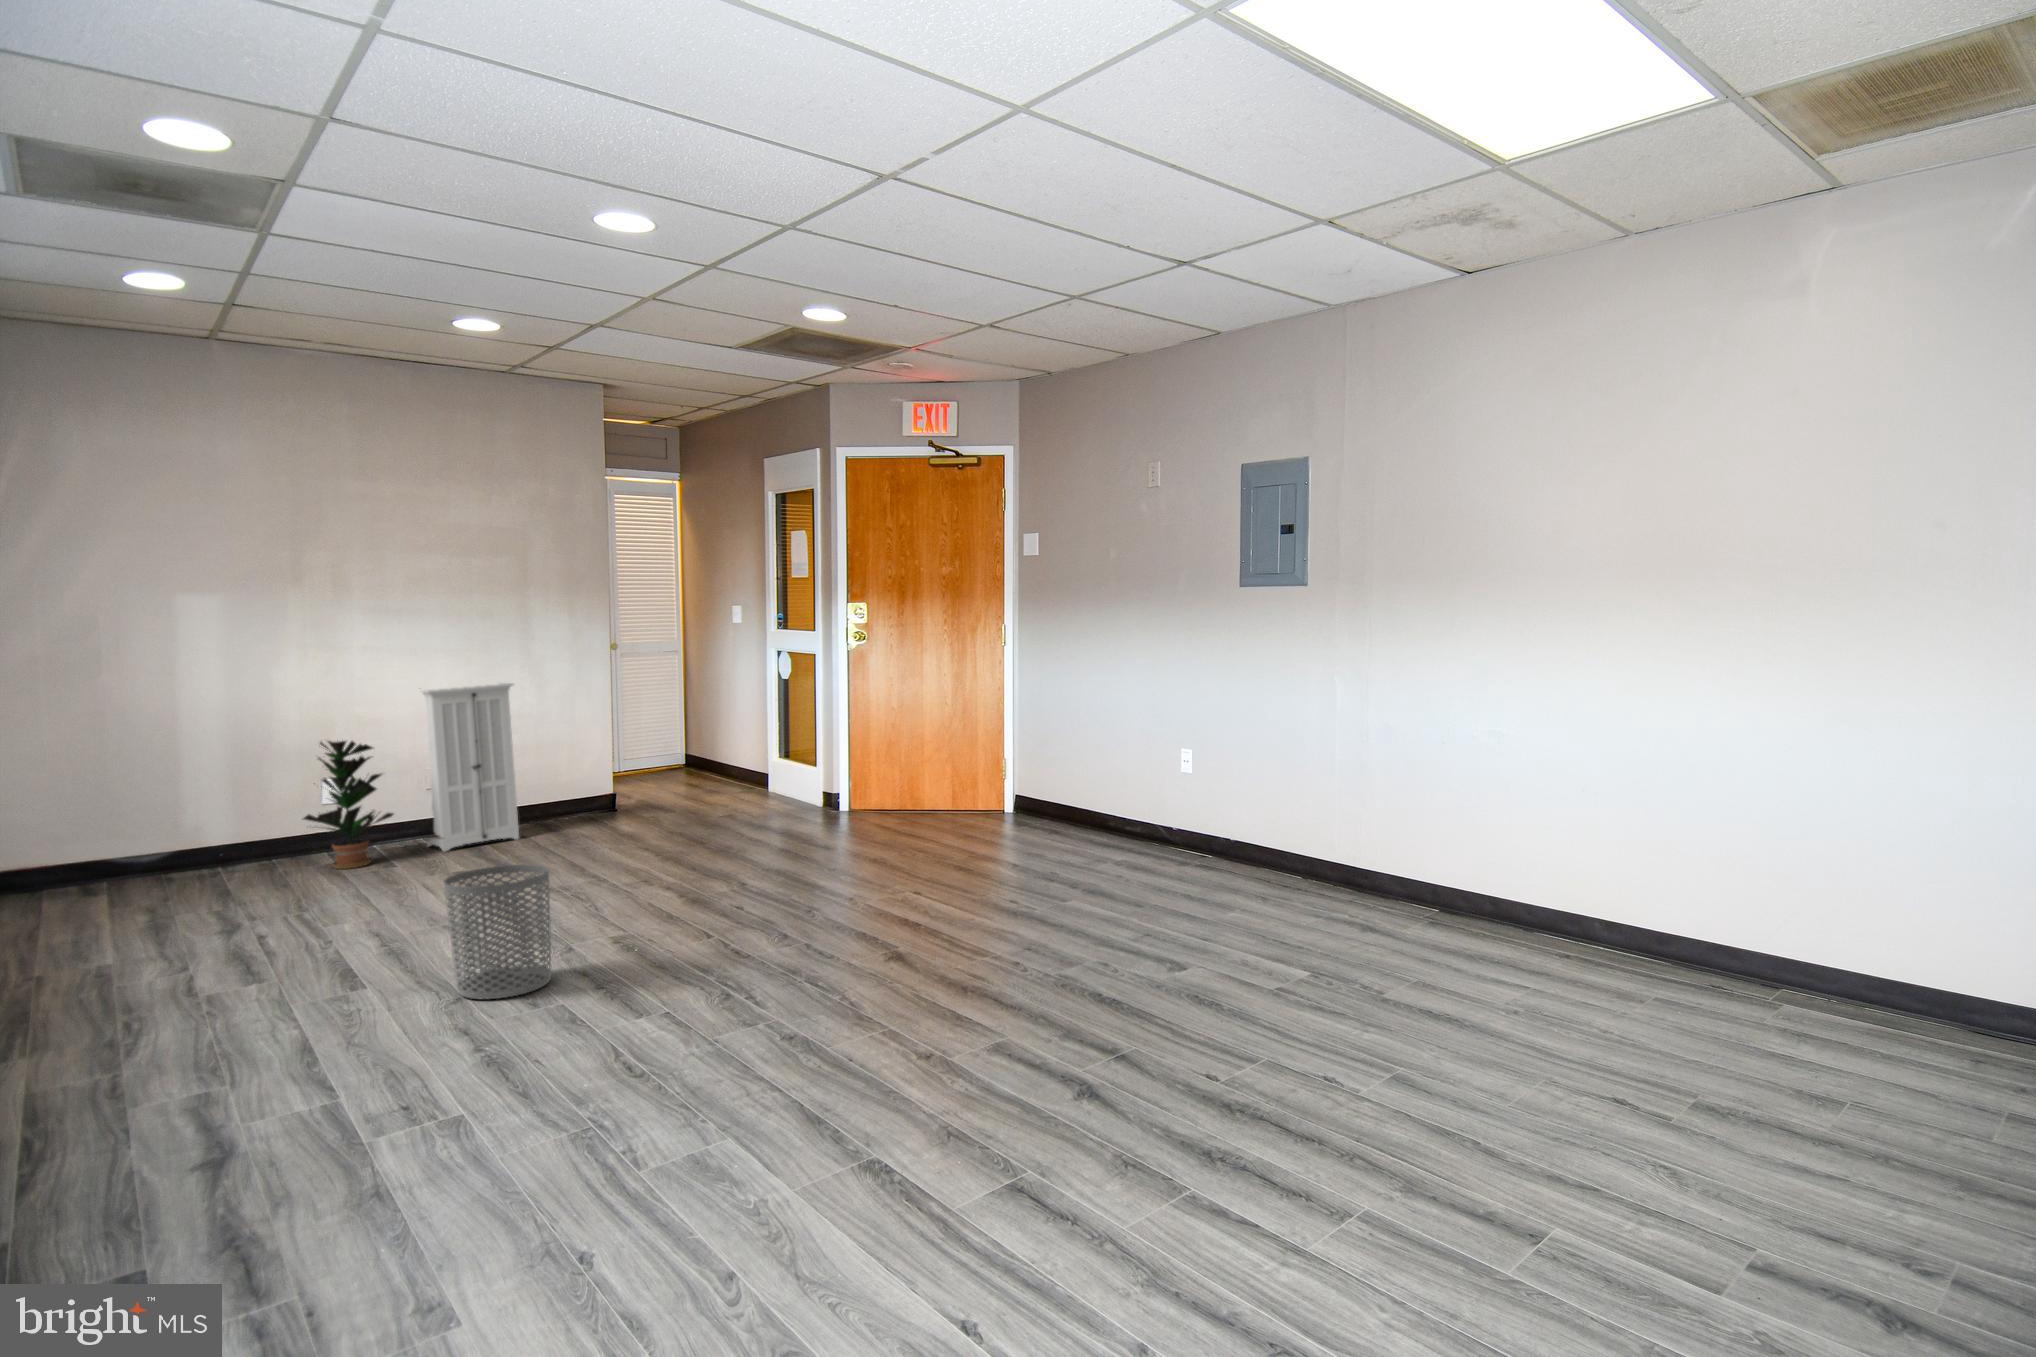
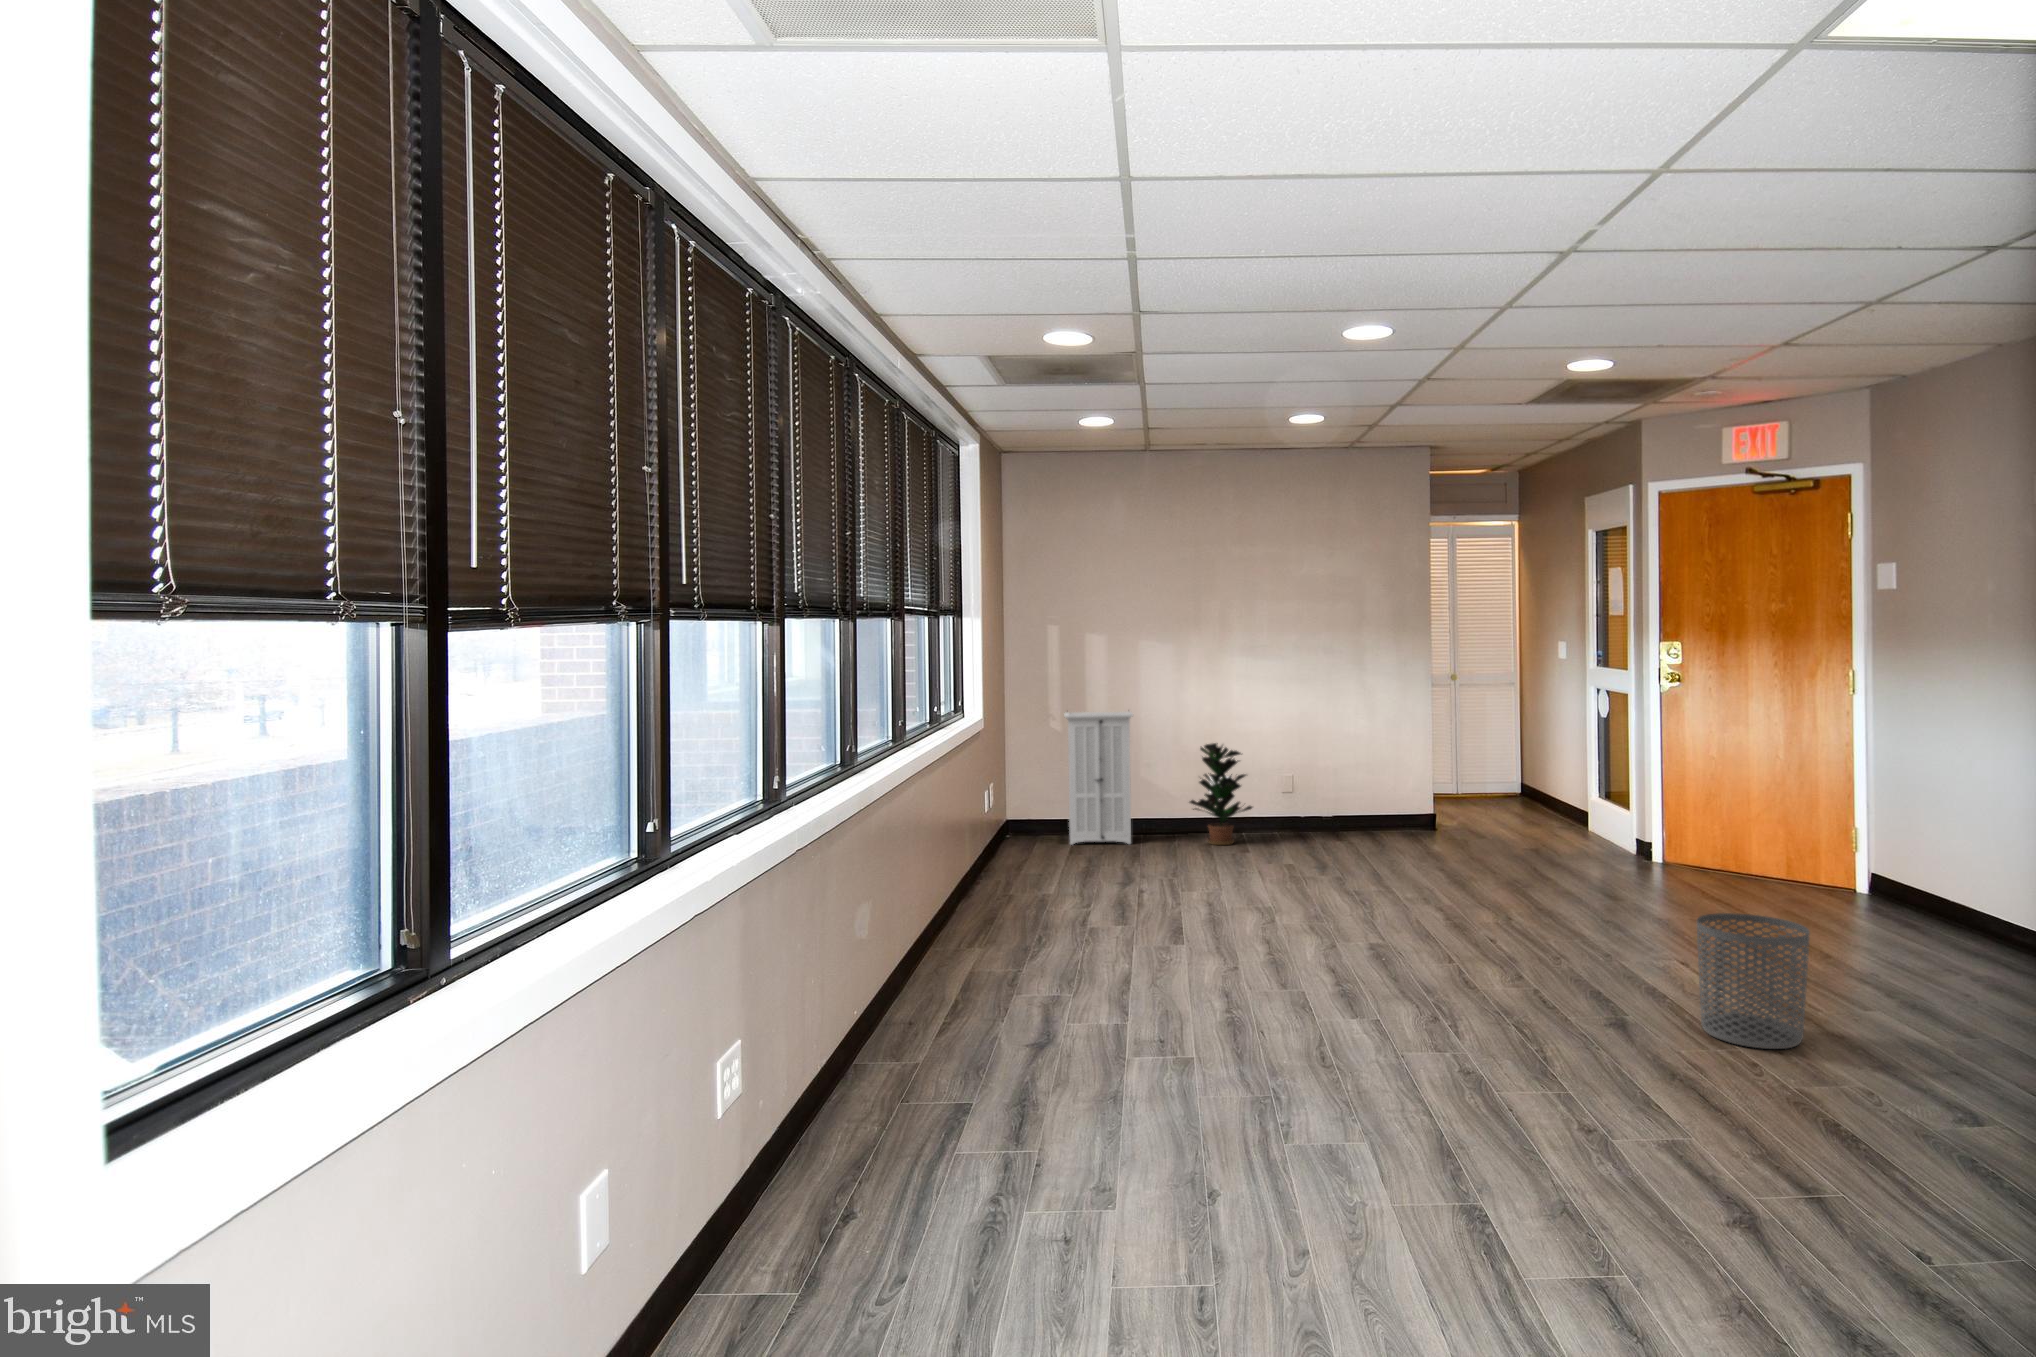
storage cabinet: present [421,683,519,852] -> present [1064,712,1133,845]
waste bin: present [444,864,551,999] -> present [1697,913,1810,1049]

